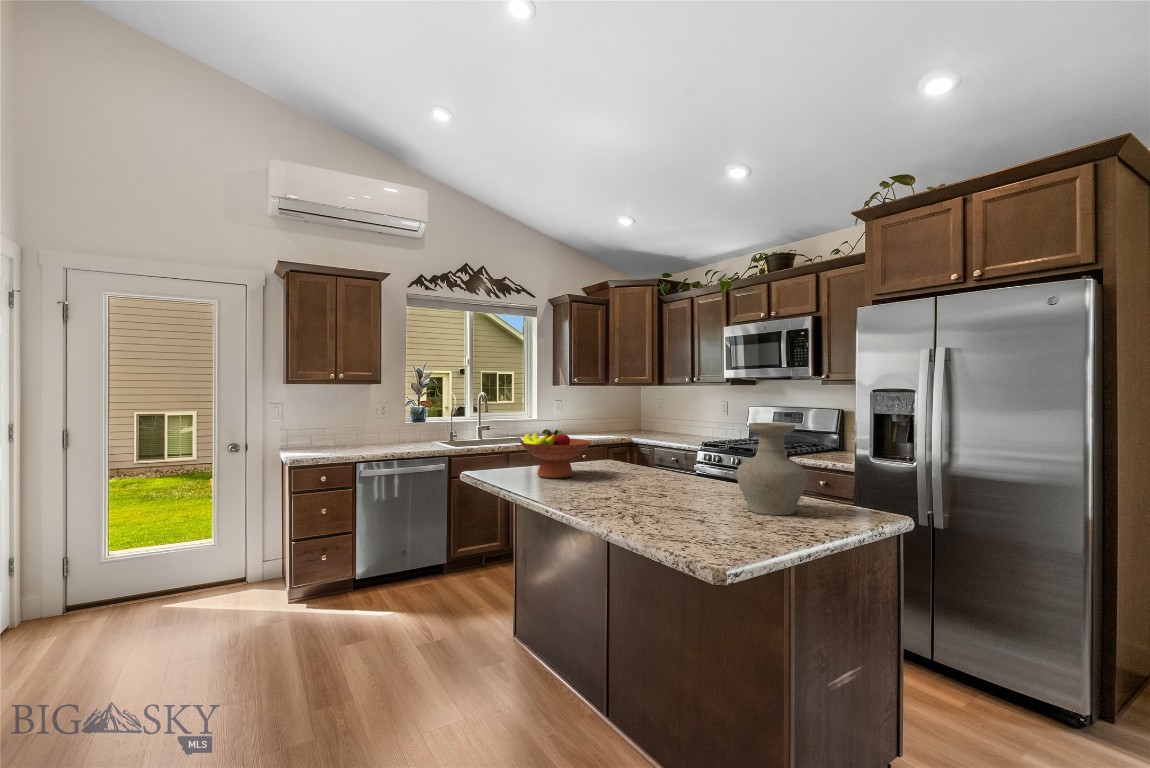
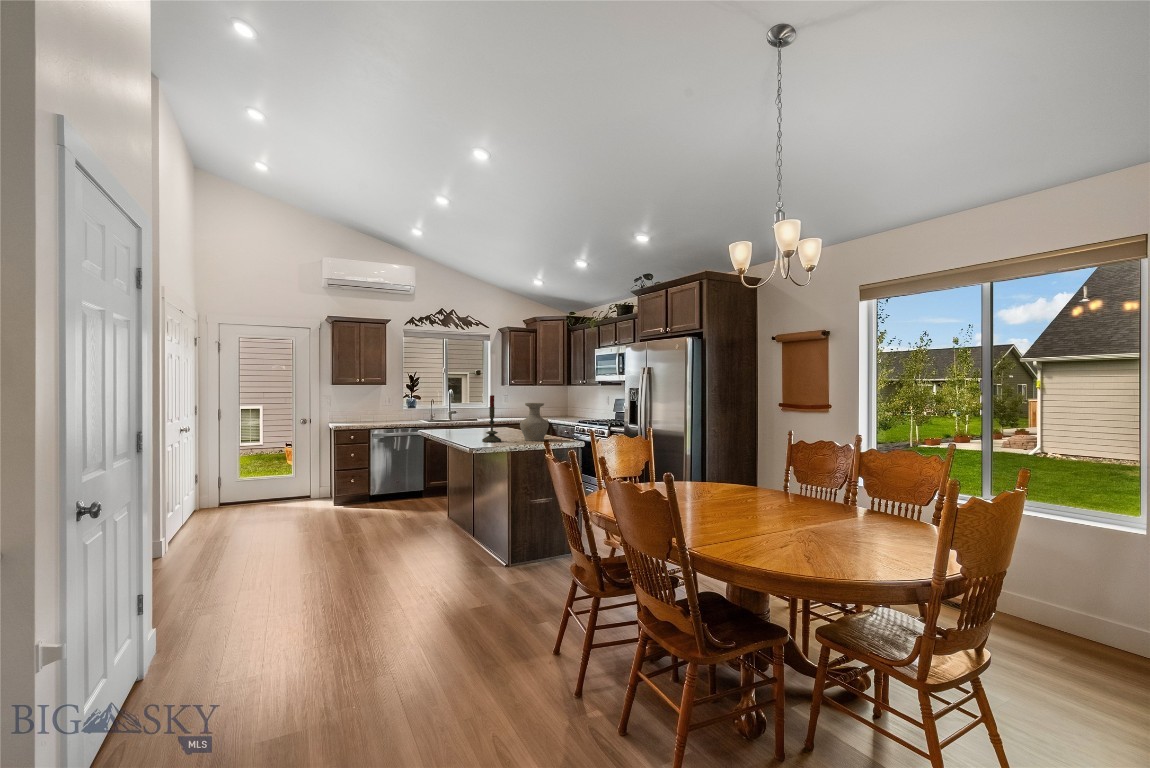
candle: none [665,403,711,525] -> present [482,395,501,442]
fruit bowl: present [519,429,591,478] -> none [444,408,481,432]

